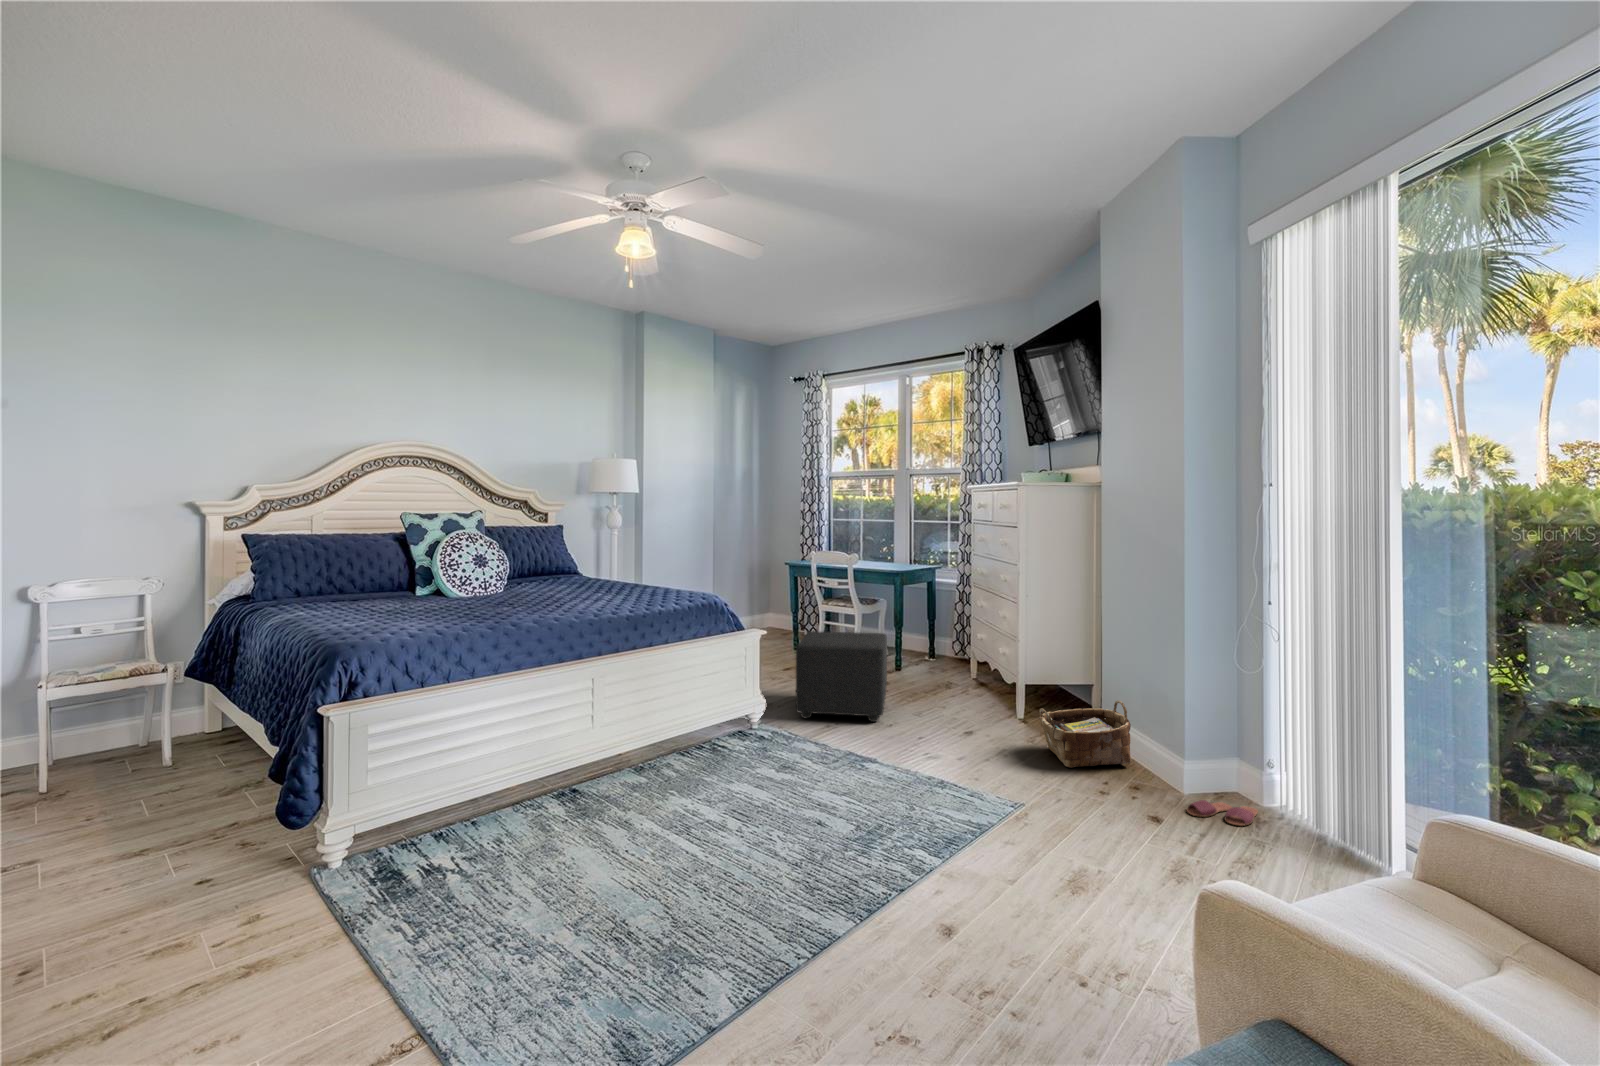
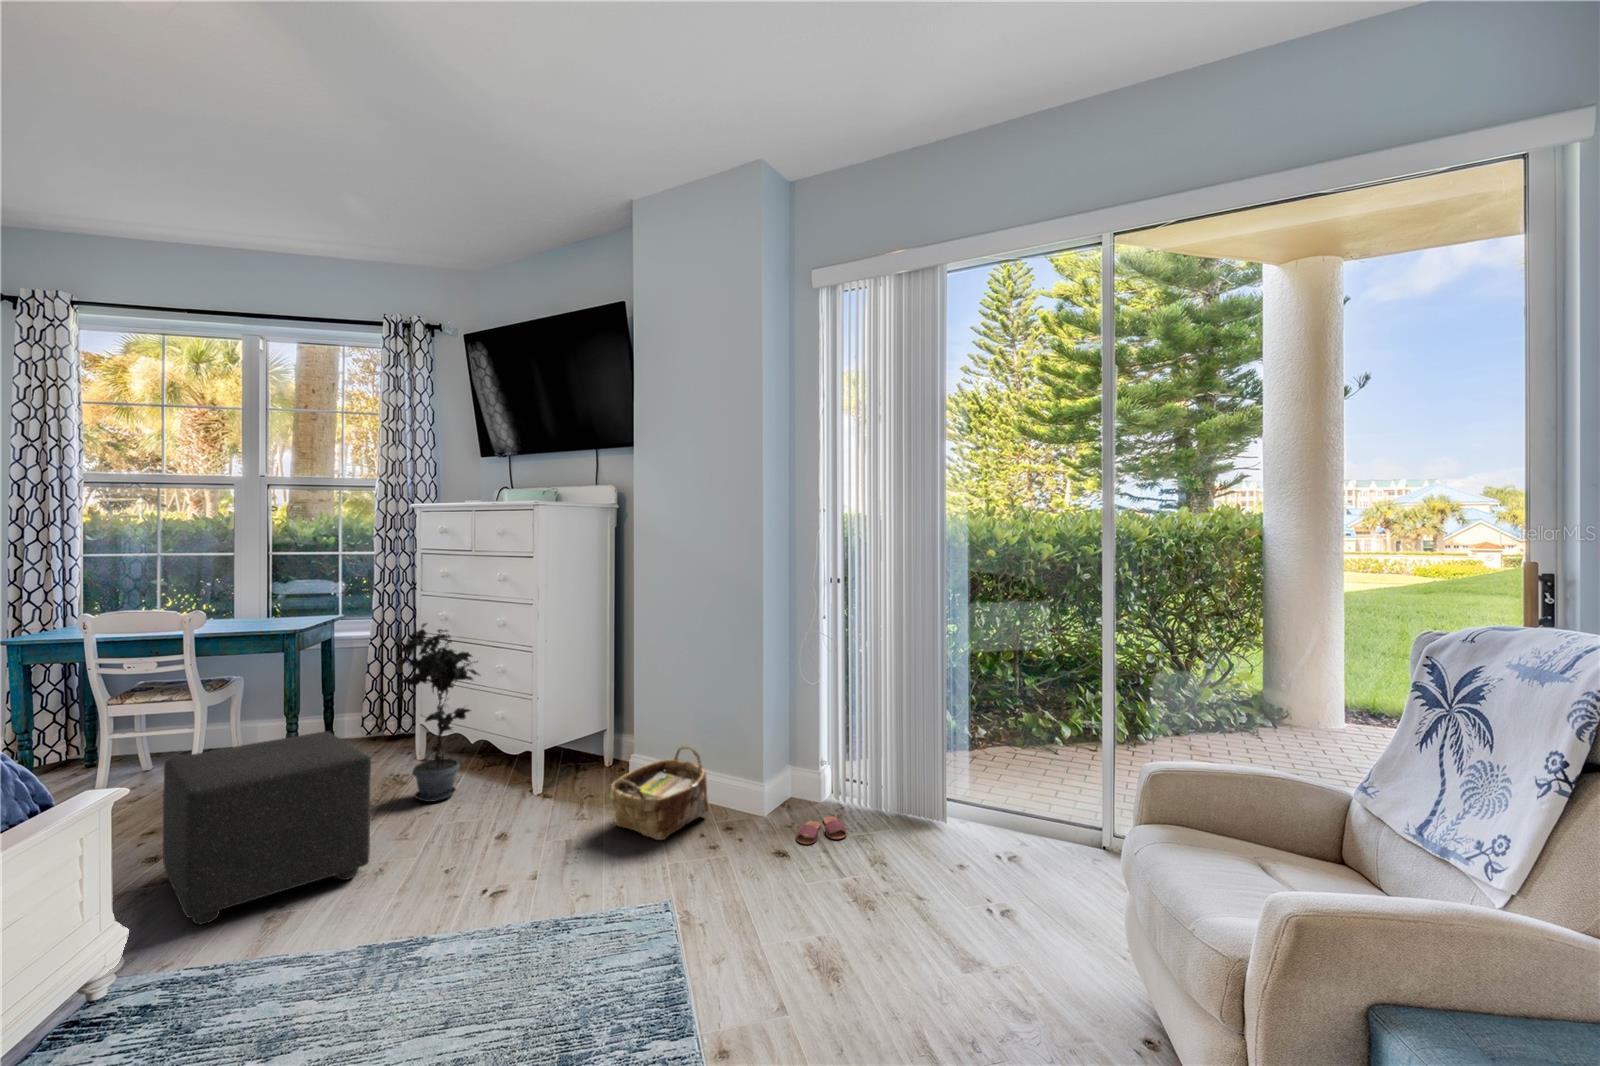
potted plant: none [934,572,991,700] -> present [398,623,479,802]

